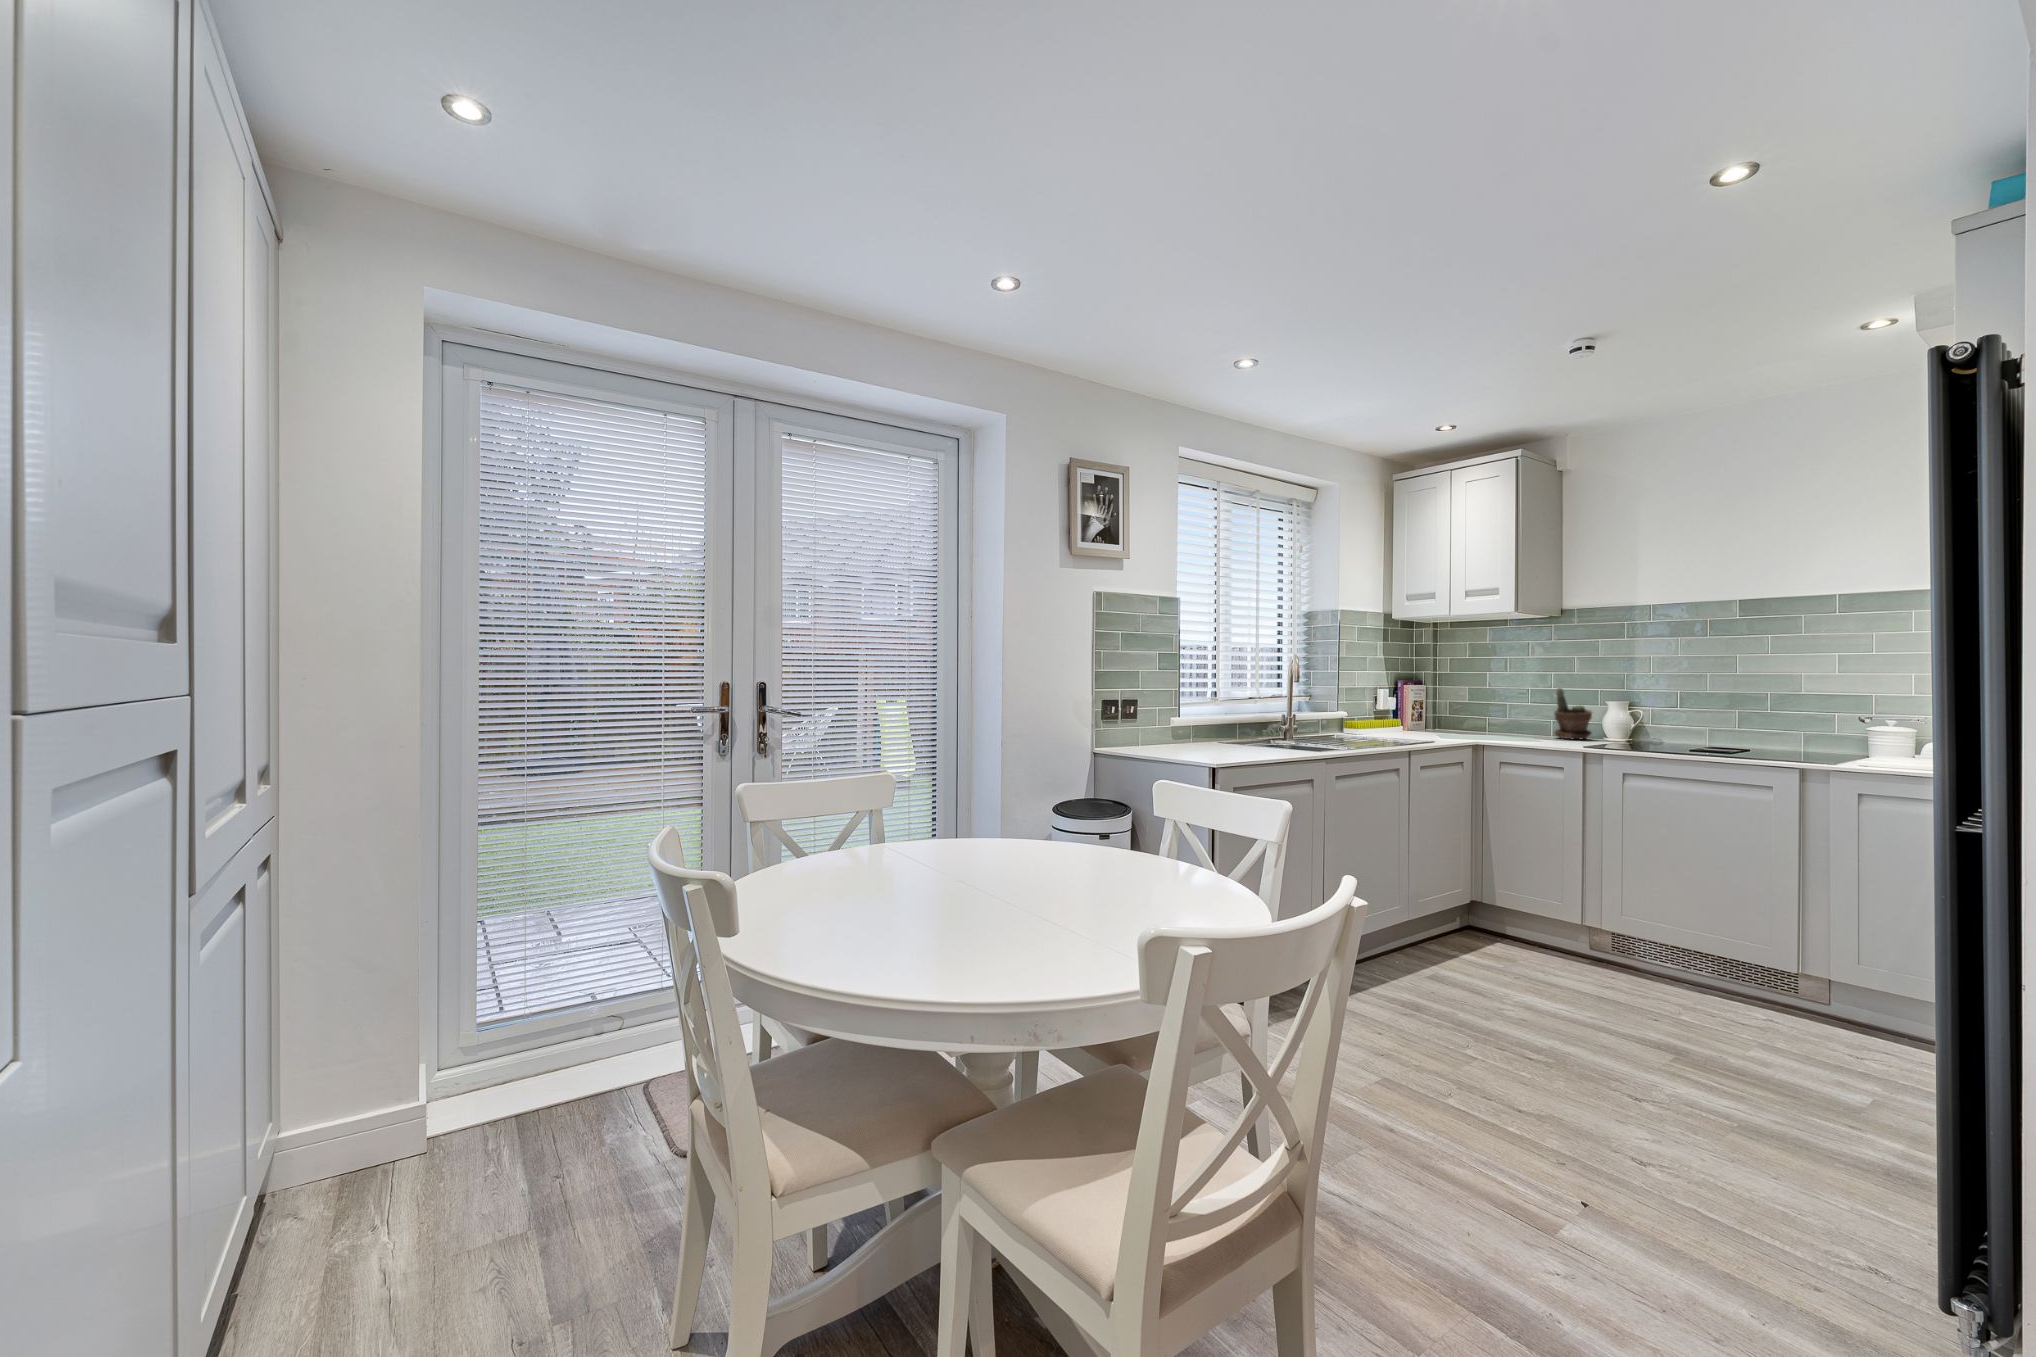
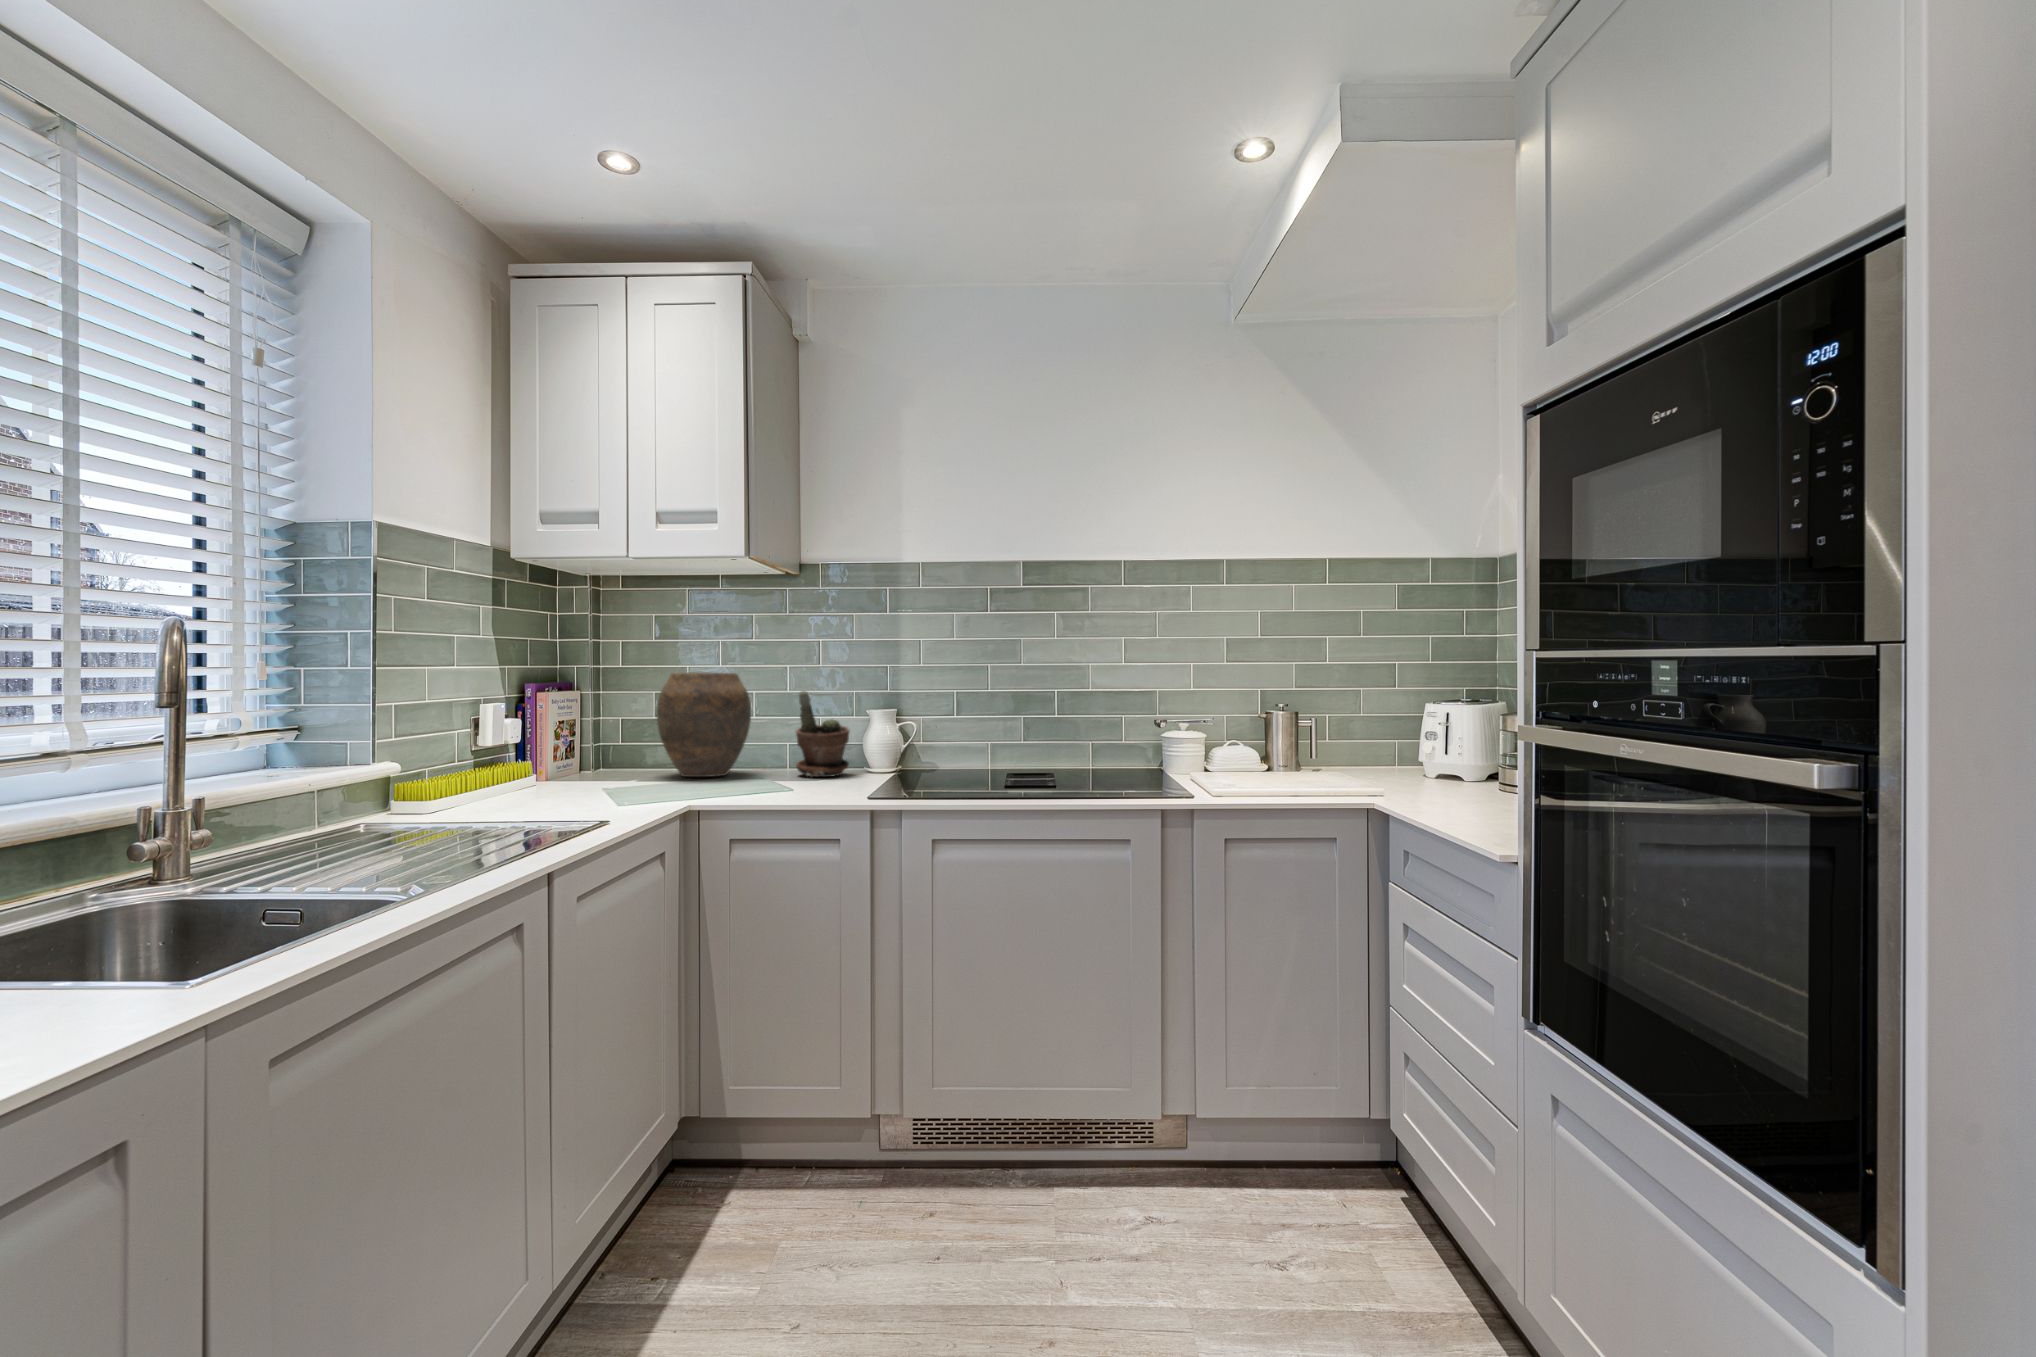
vase: none [1468,676,1526,734] -> present [656,672,751,777]

